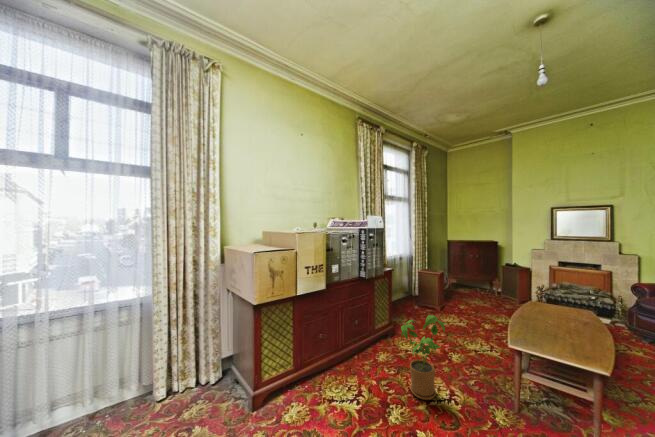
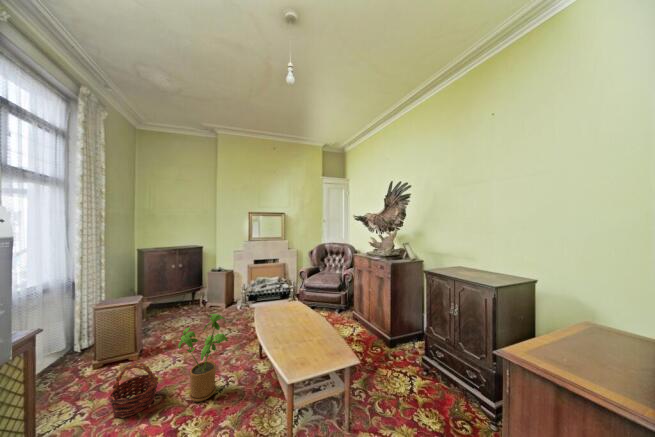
basket: none [364,332,395,372] -> present [109,363,159,418]

